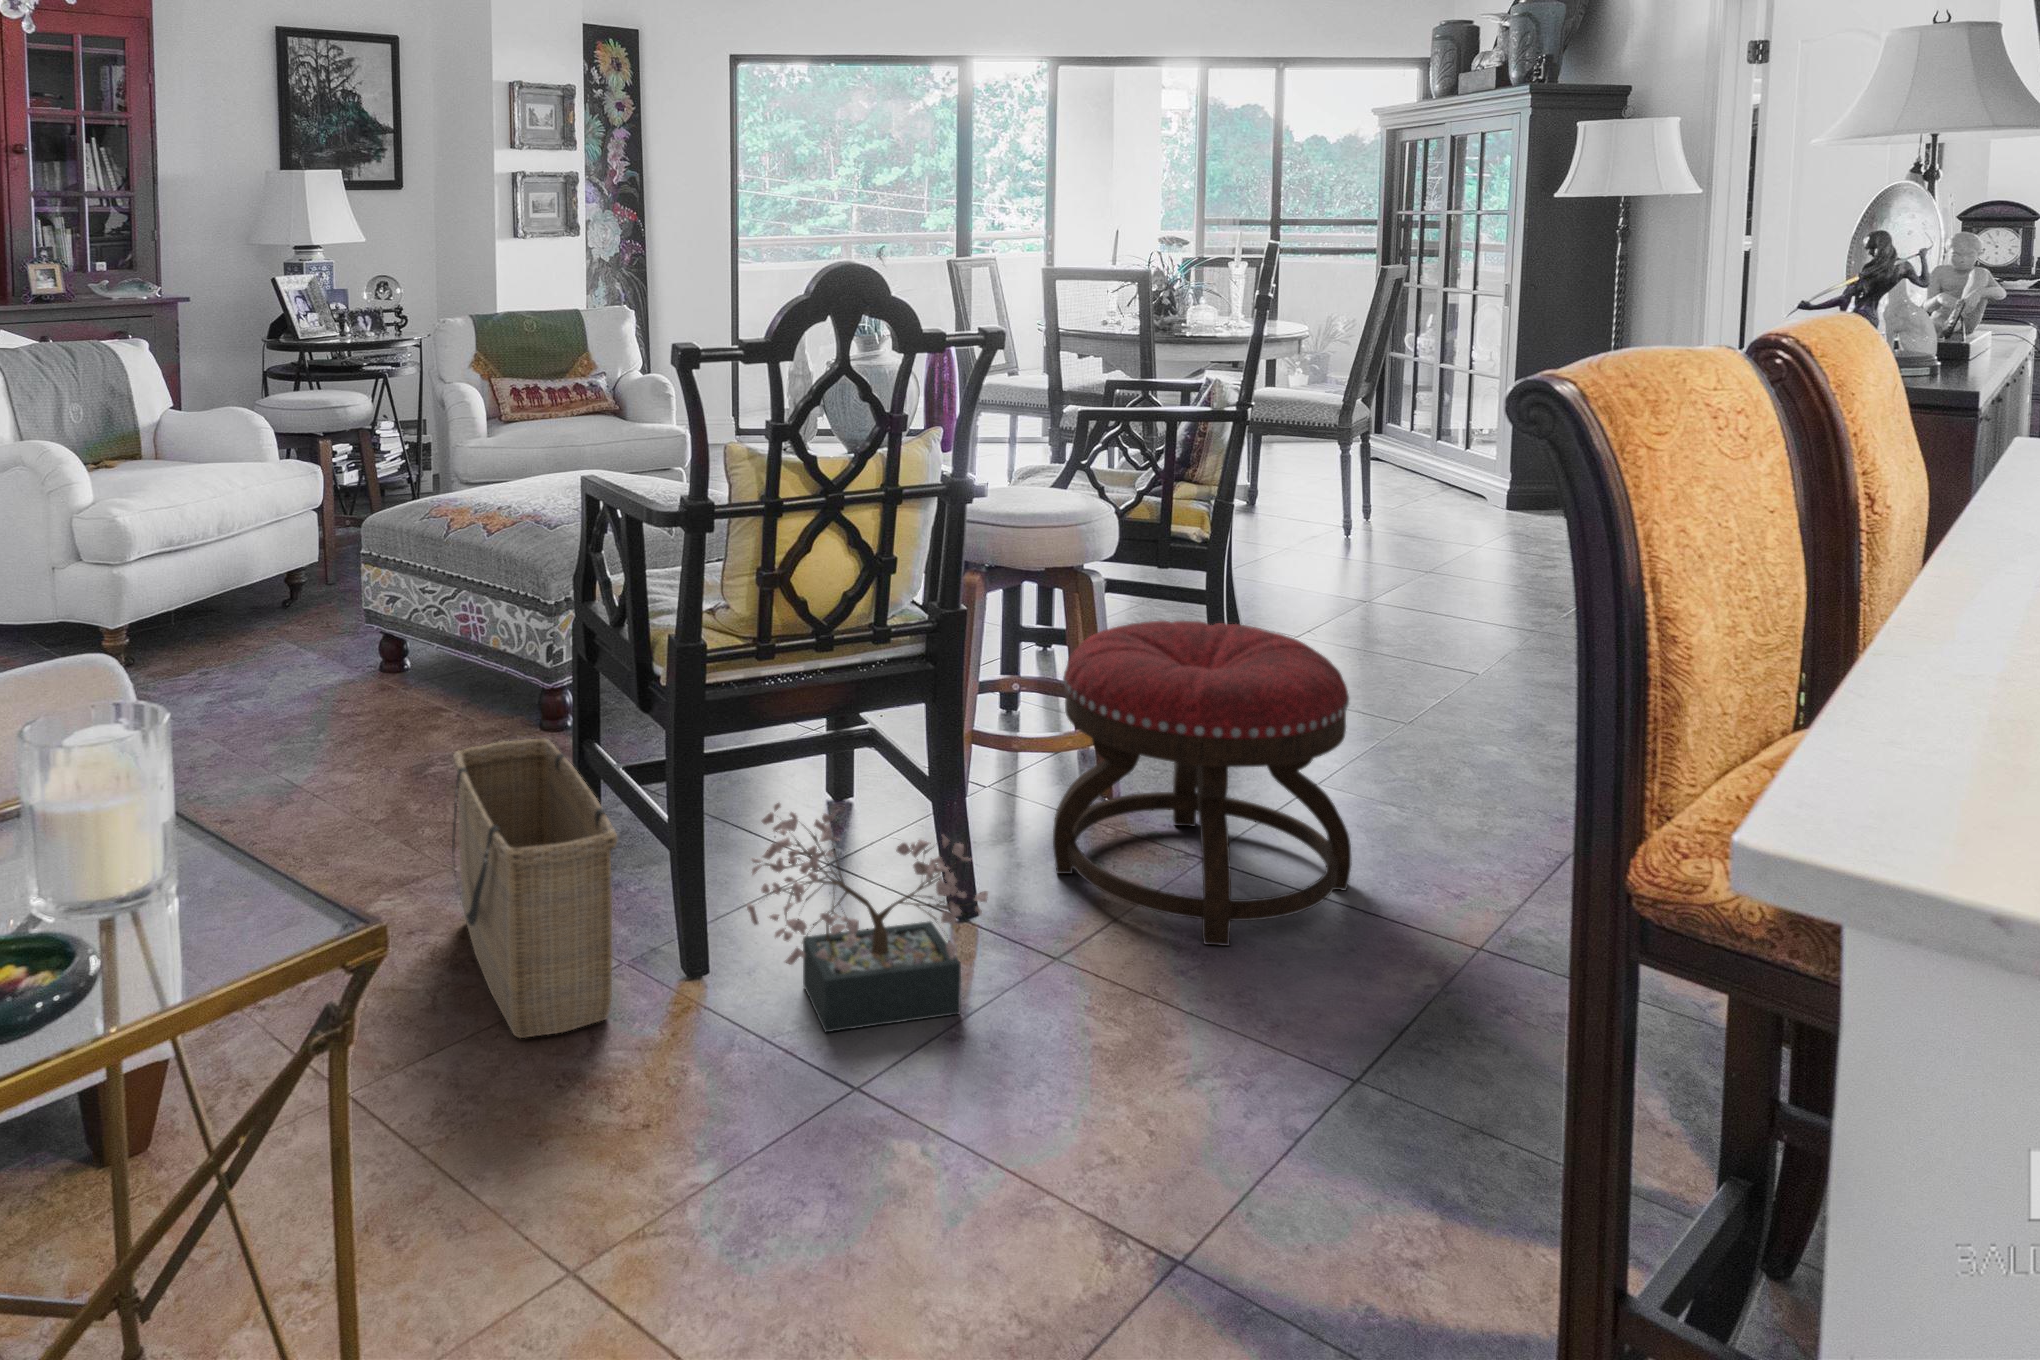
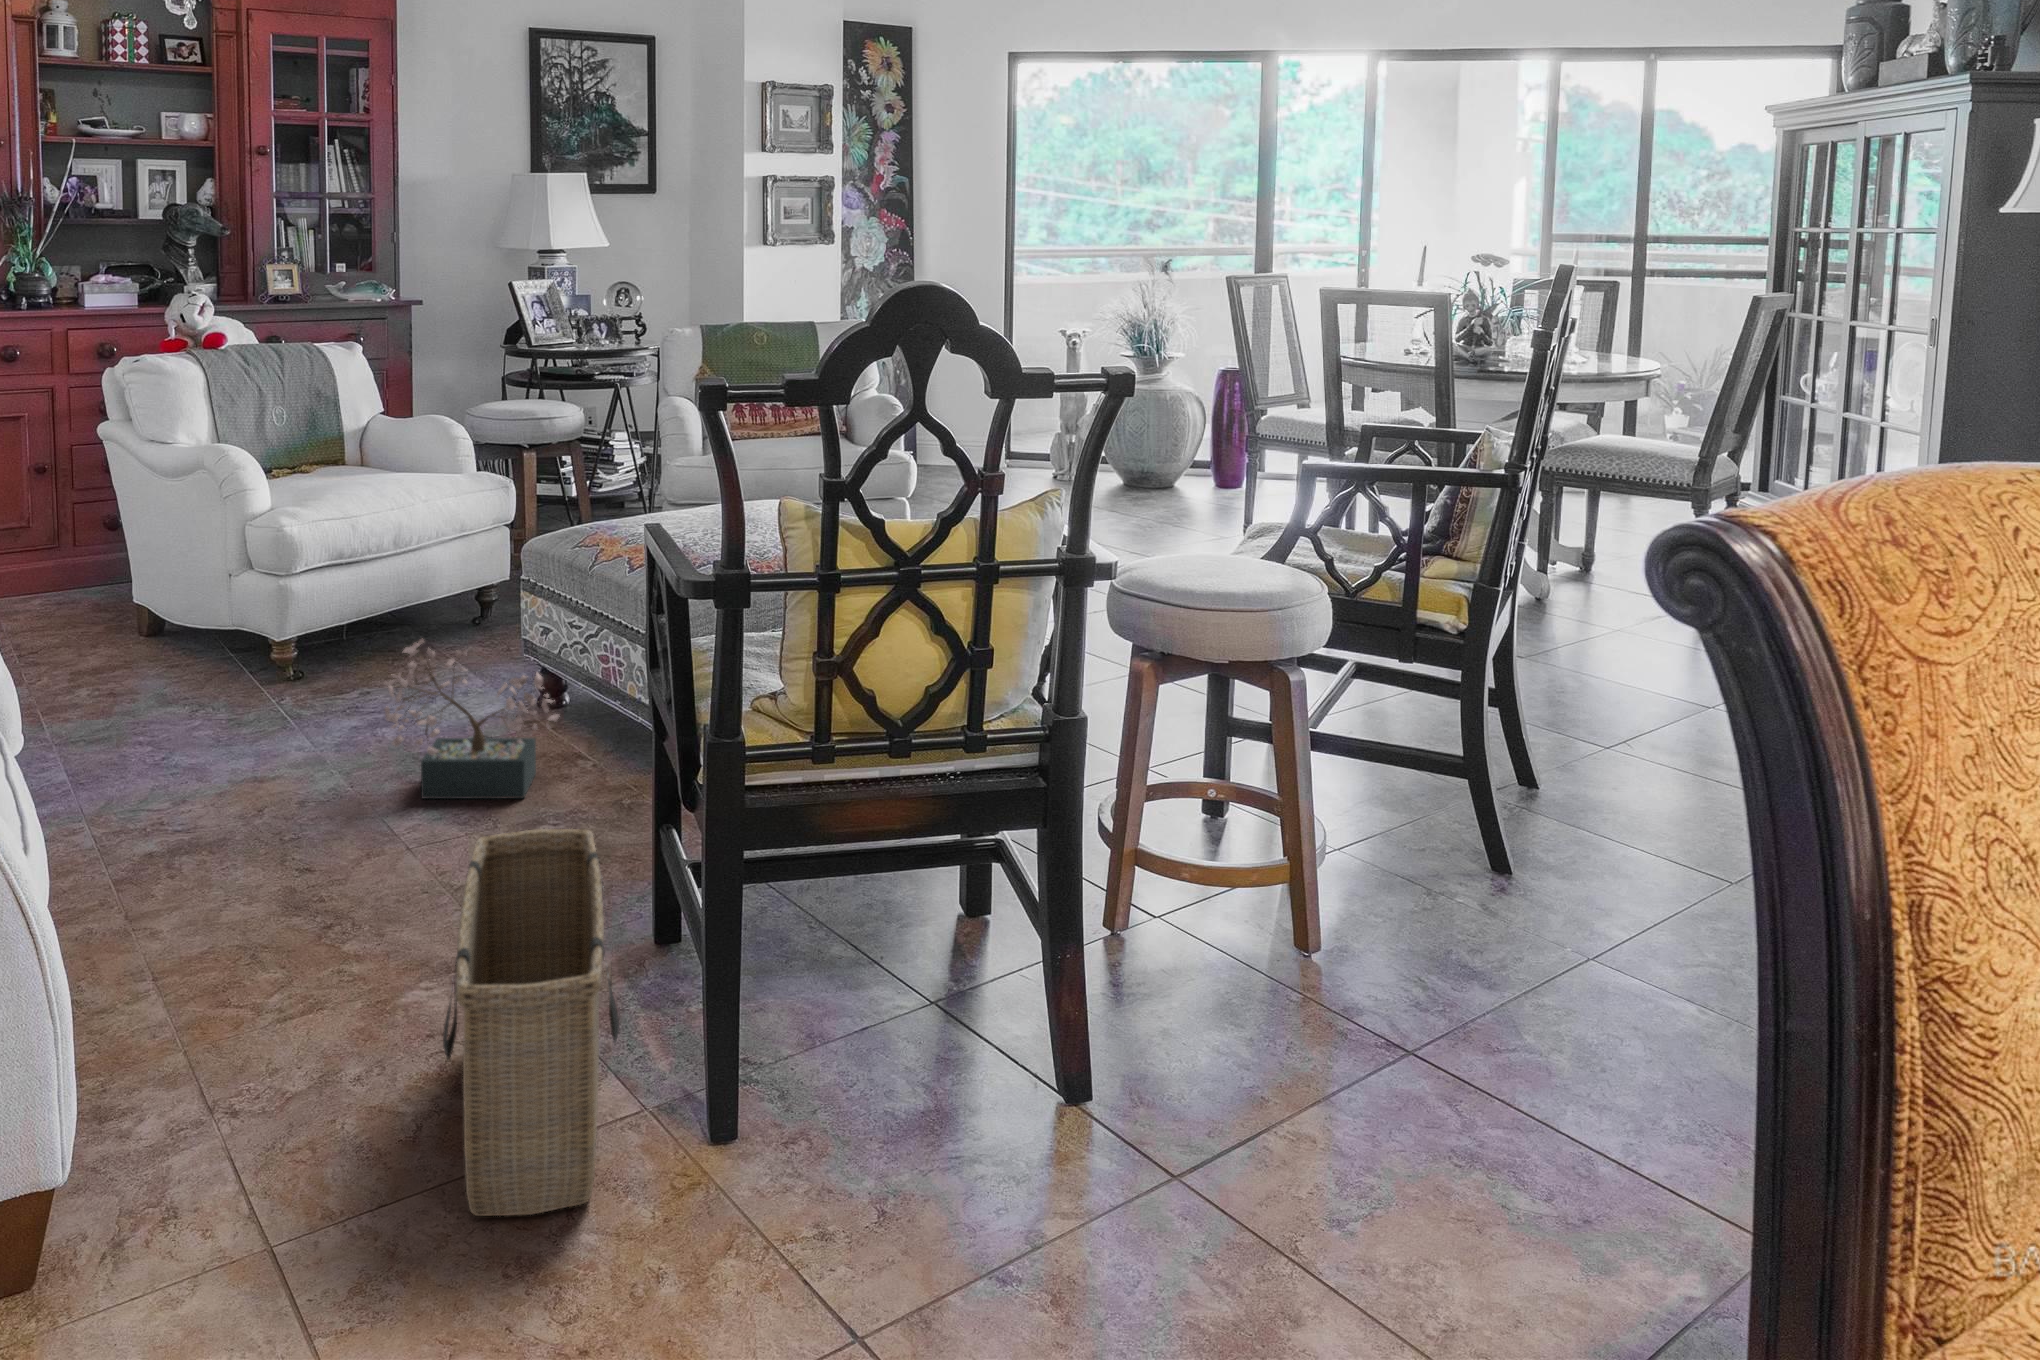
ottoman: present [1053,621,1351,946] -> none [1210,744,1619,1206]
decorative plant: present [747,803,988,1032] -> present [384,638,560,799]

